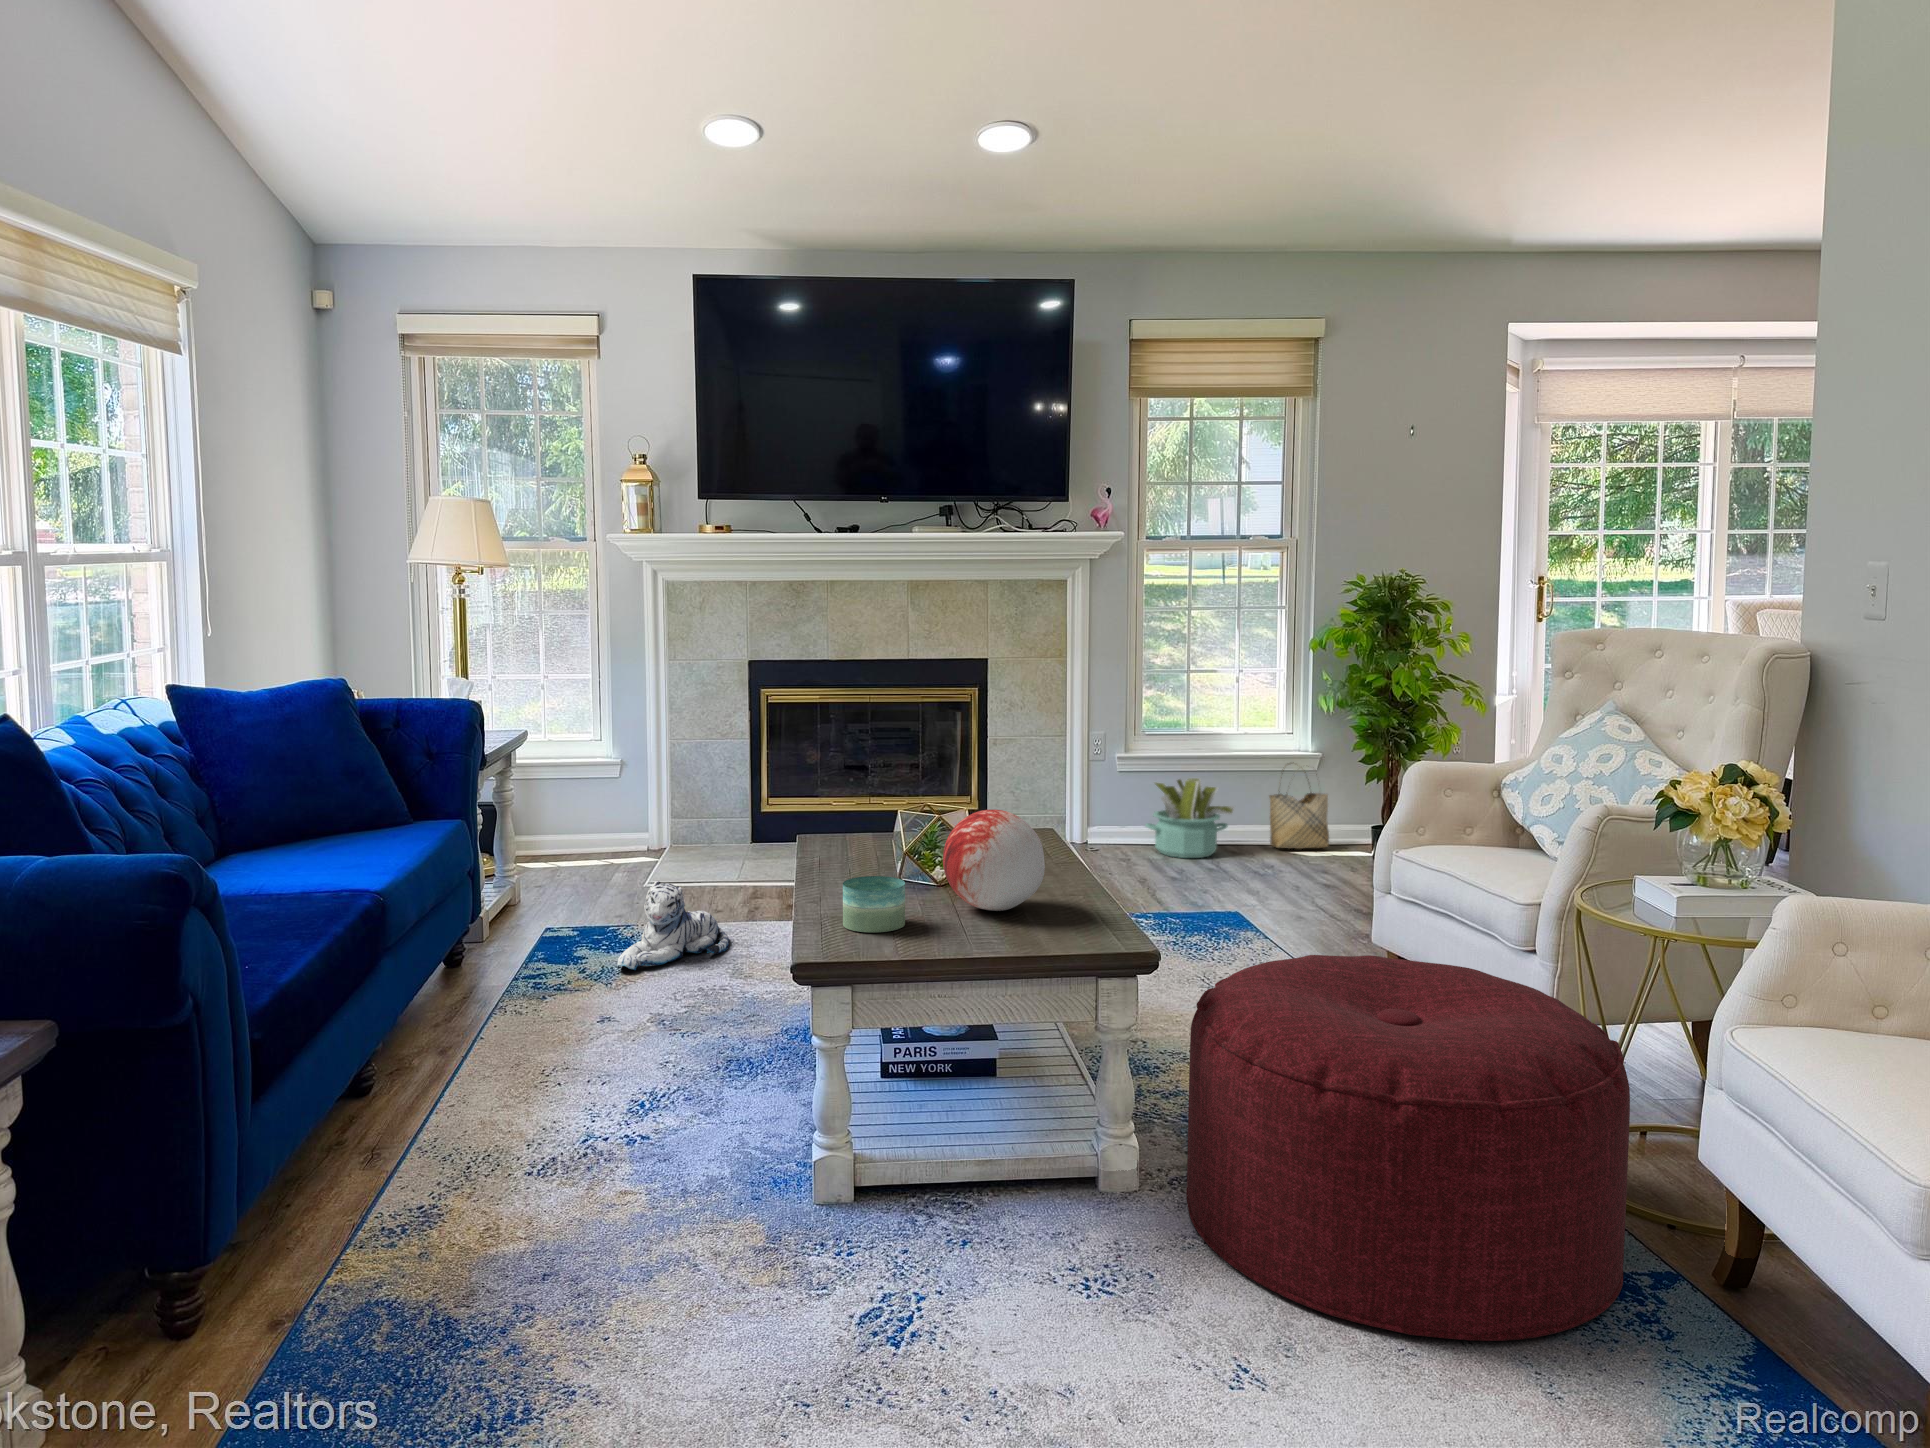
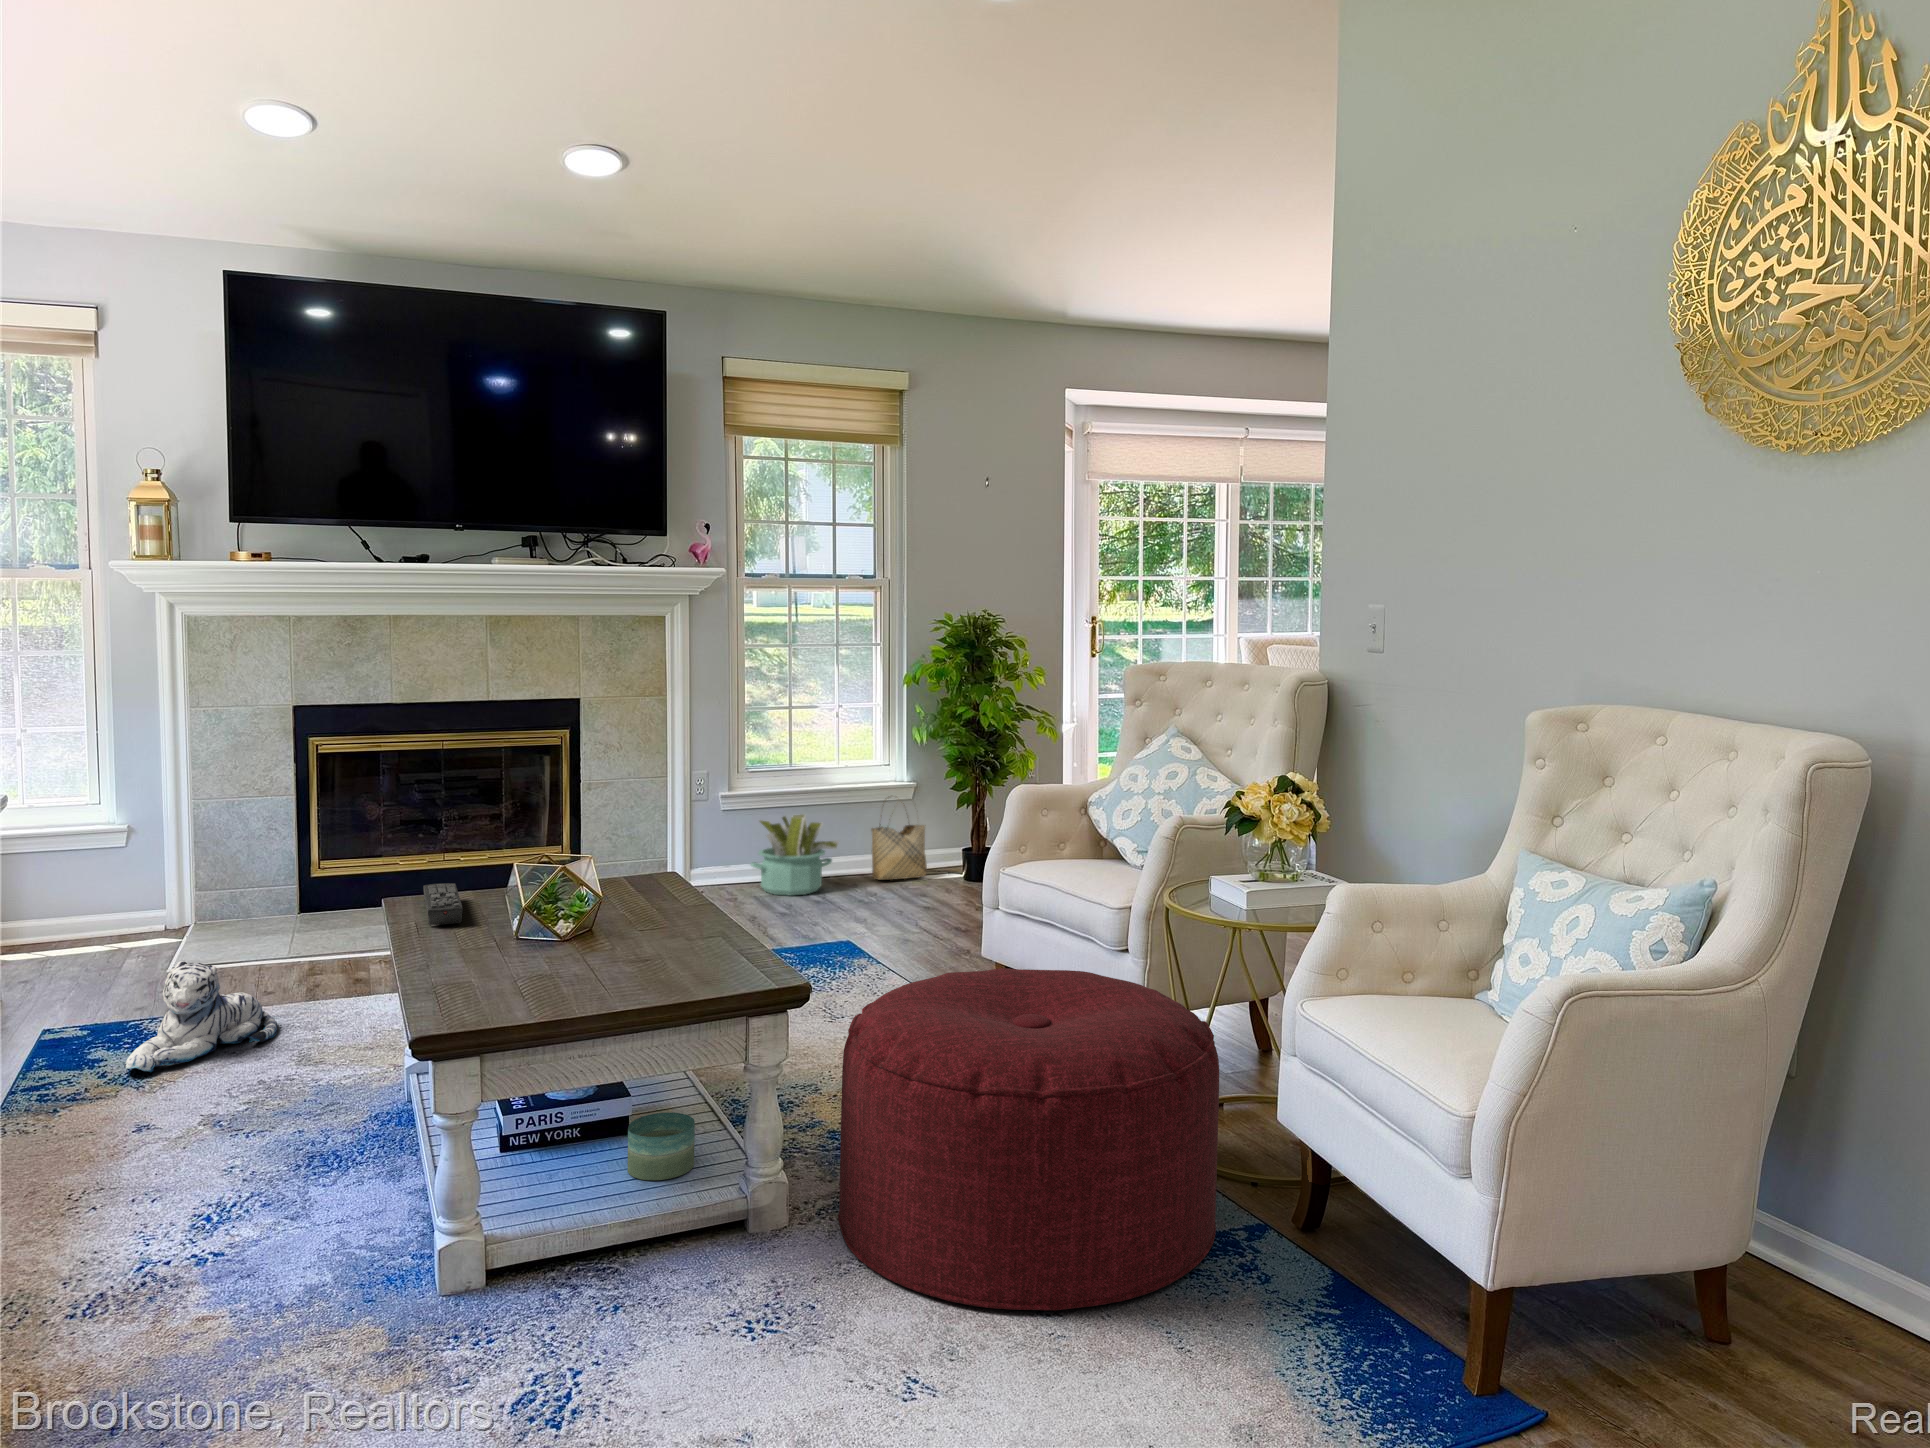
decorative orb: present [943,810,1045,911] -> none [576,850,688,956]
remote control: none [827,830,856,867] -> present [423,883,463,926]
candle: present [843,876,905,932] -> present [628,1113,695,1180]

